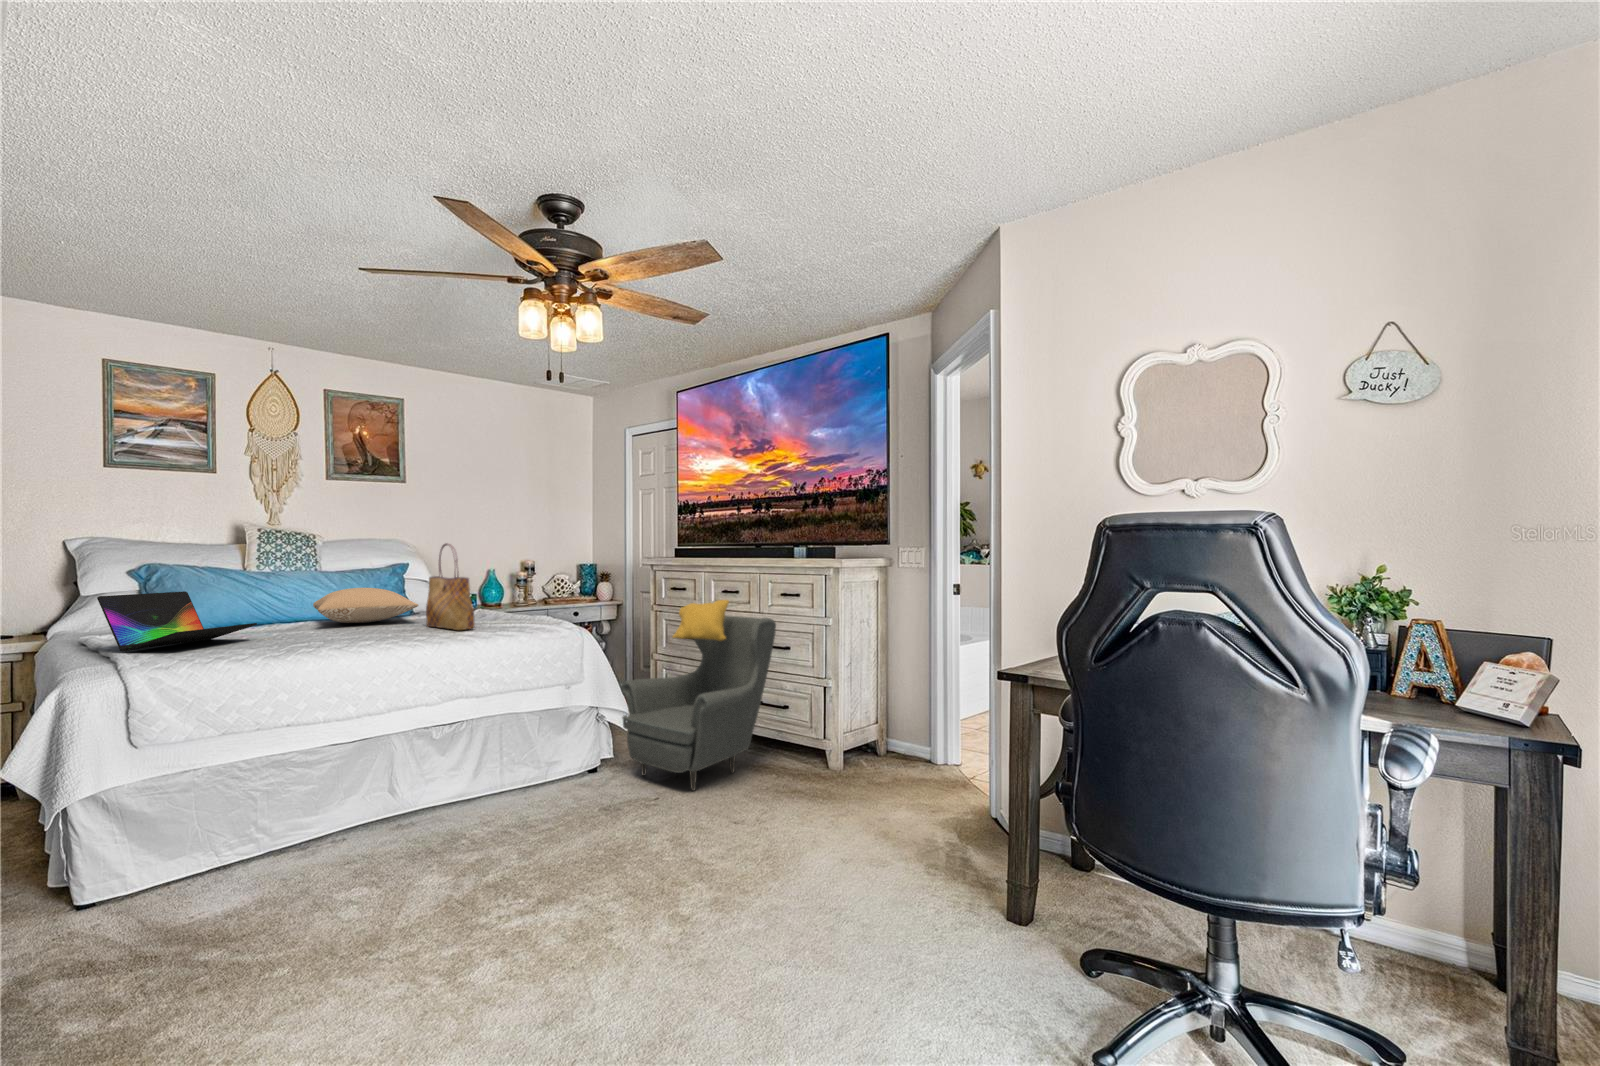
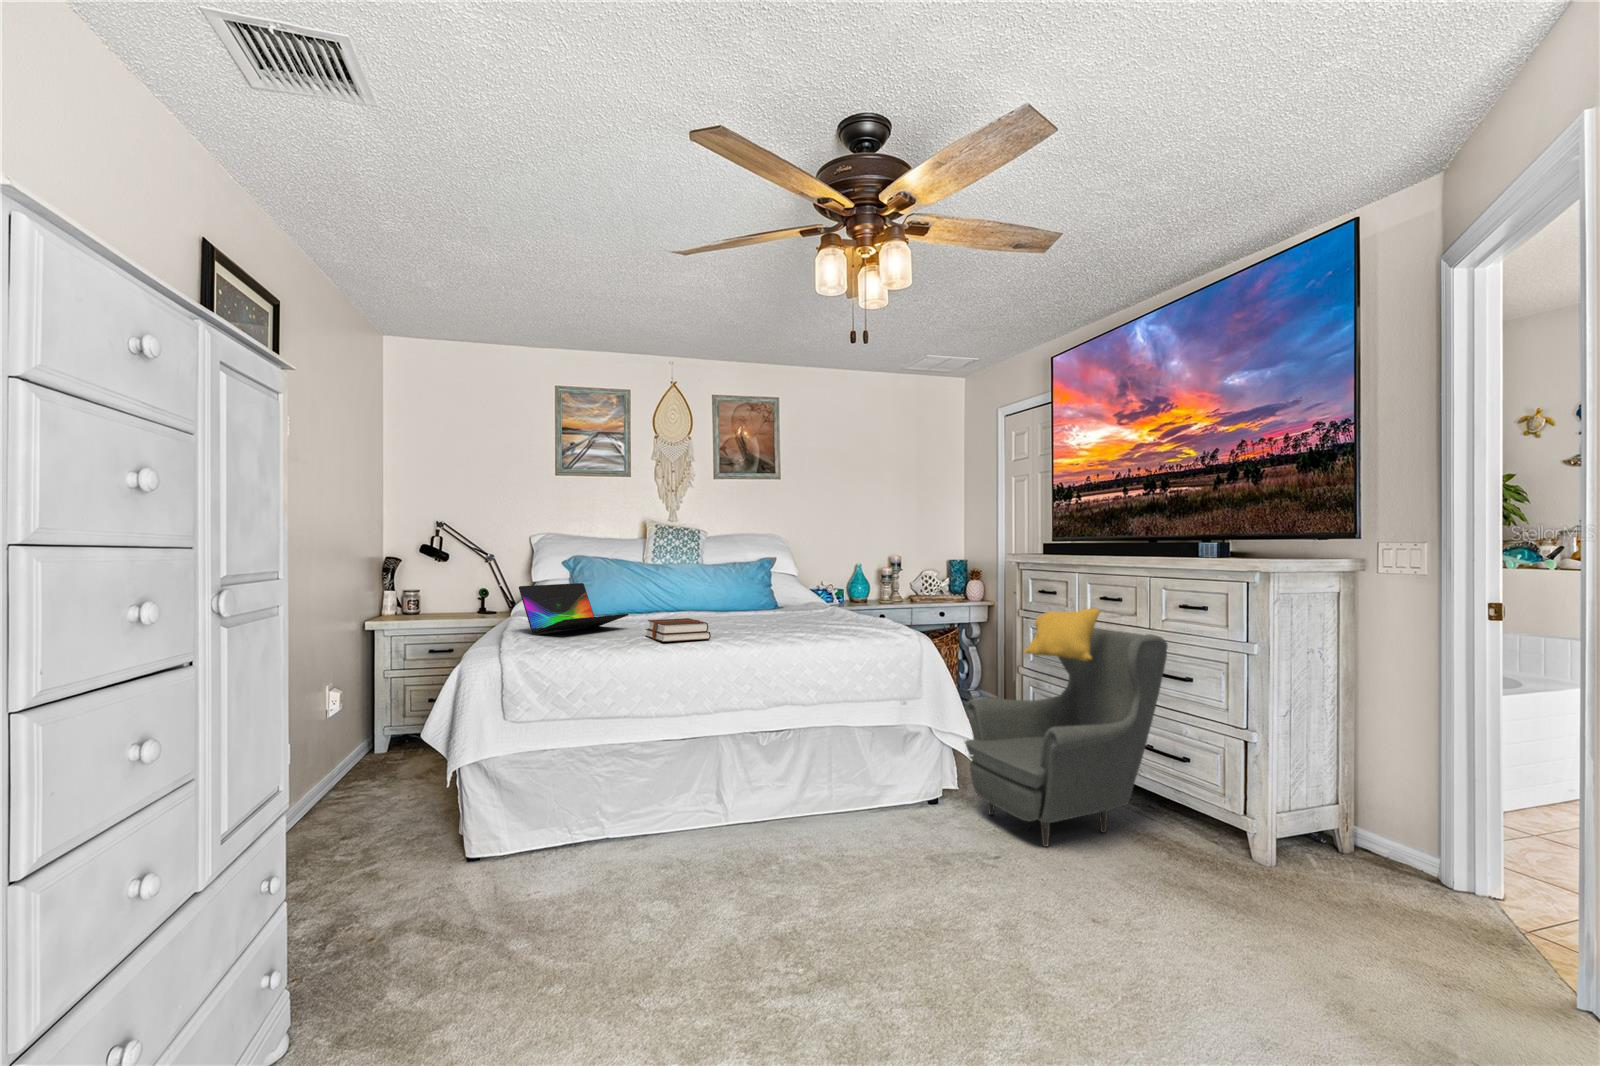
tote bag: present [426,543,475,630] -> none [769,539,809,630]
pillow: present [313,588,418,623] -> none [680,583,765,616]
hardback book: none [288,624,375,649] -> present [646,618,711,642]

